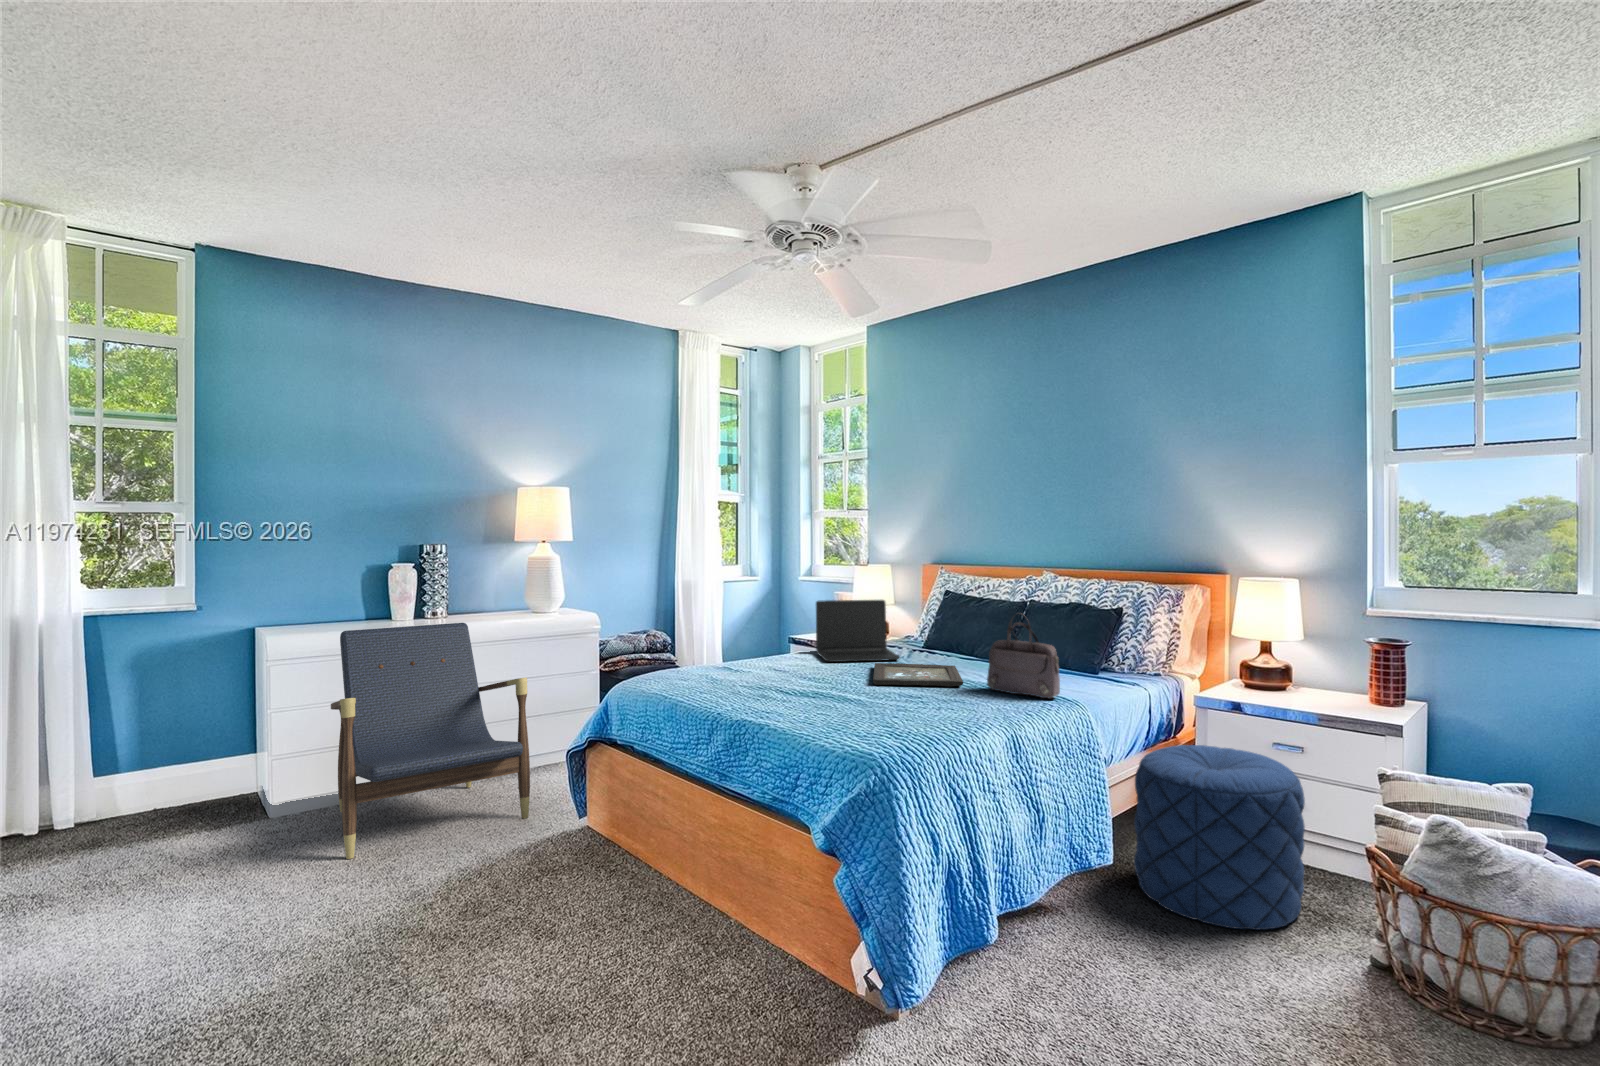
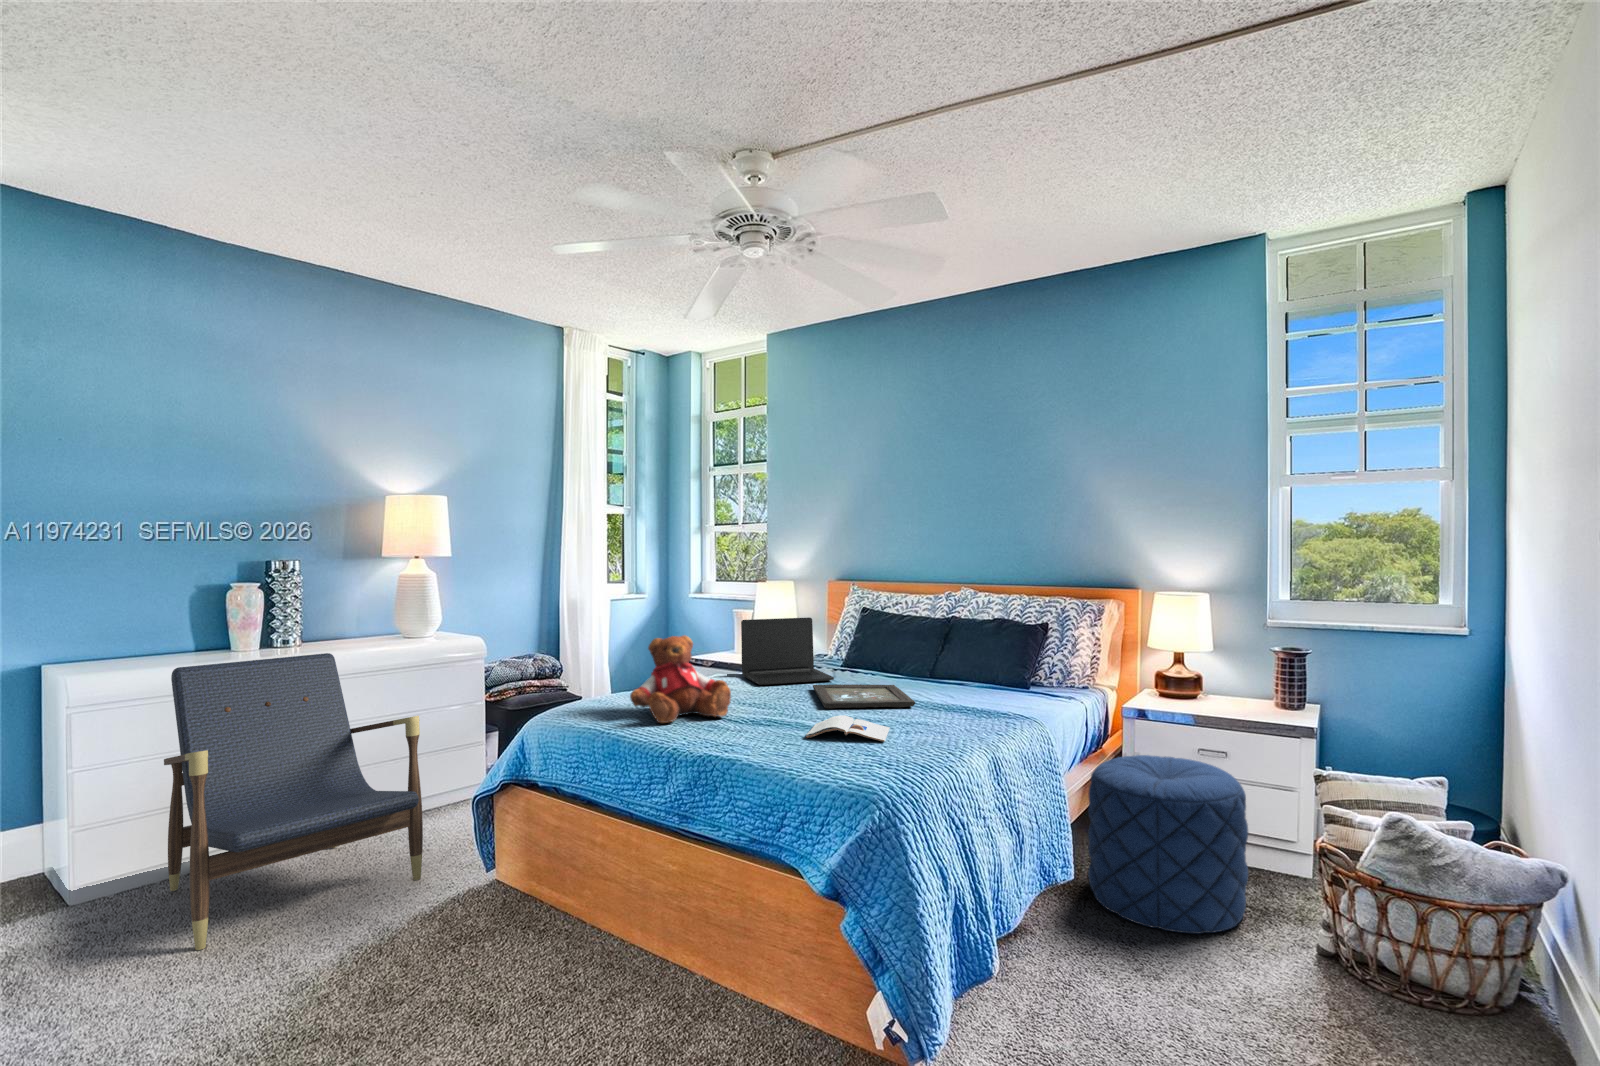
teddy bear: none [692,613,784,691] -> present [630,636,731,723]
handbag: present [987,620,1060,699] -> none [940,630,1015,716]
magazine: none [839,691,924,717] -> present [806,715,890,742]

